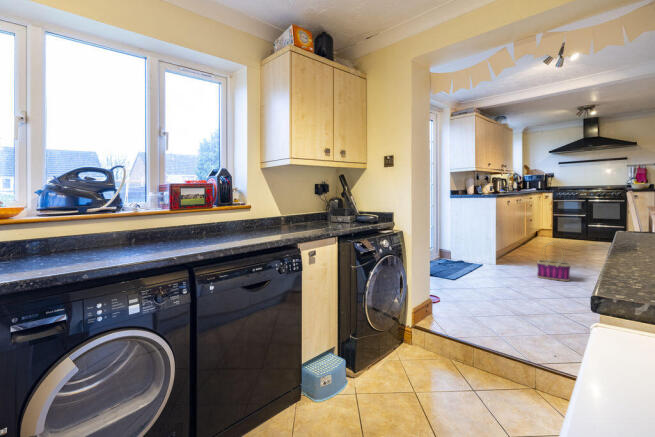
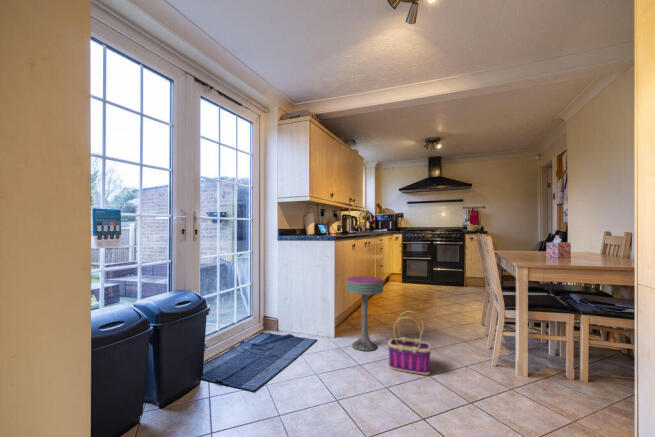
bar stool: none [503,221,533,270] -> present [346,276,383,351]

